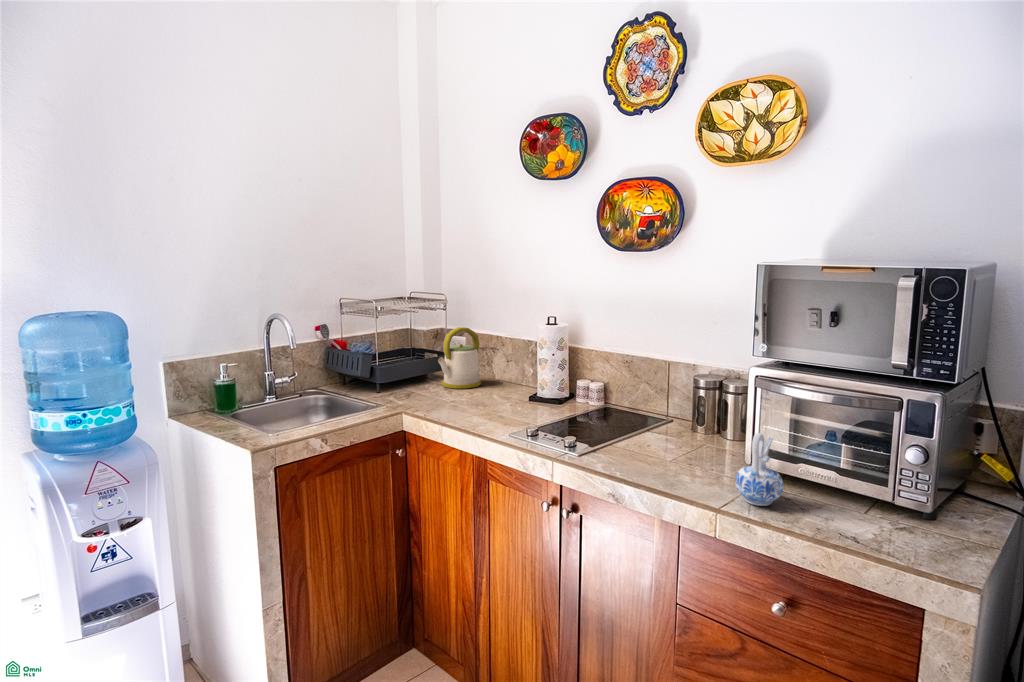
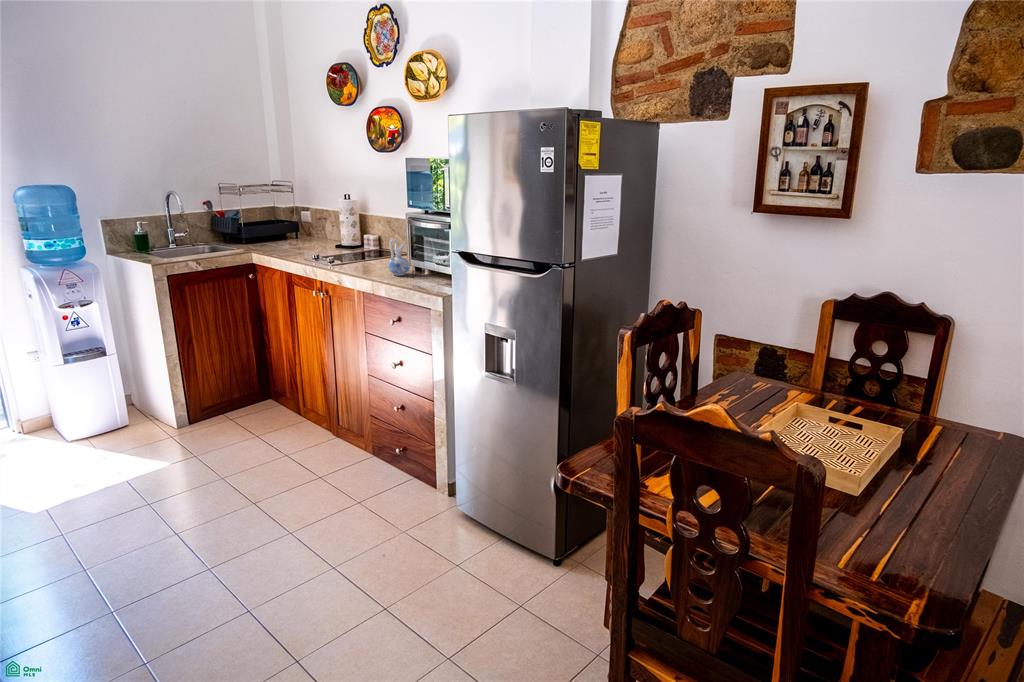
kettle: present [438,327,481,389] -> none [283,204,315,243]

